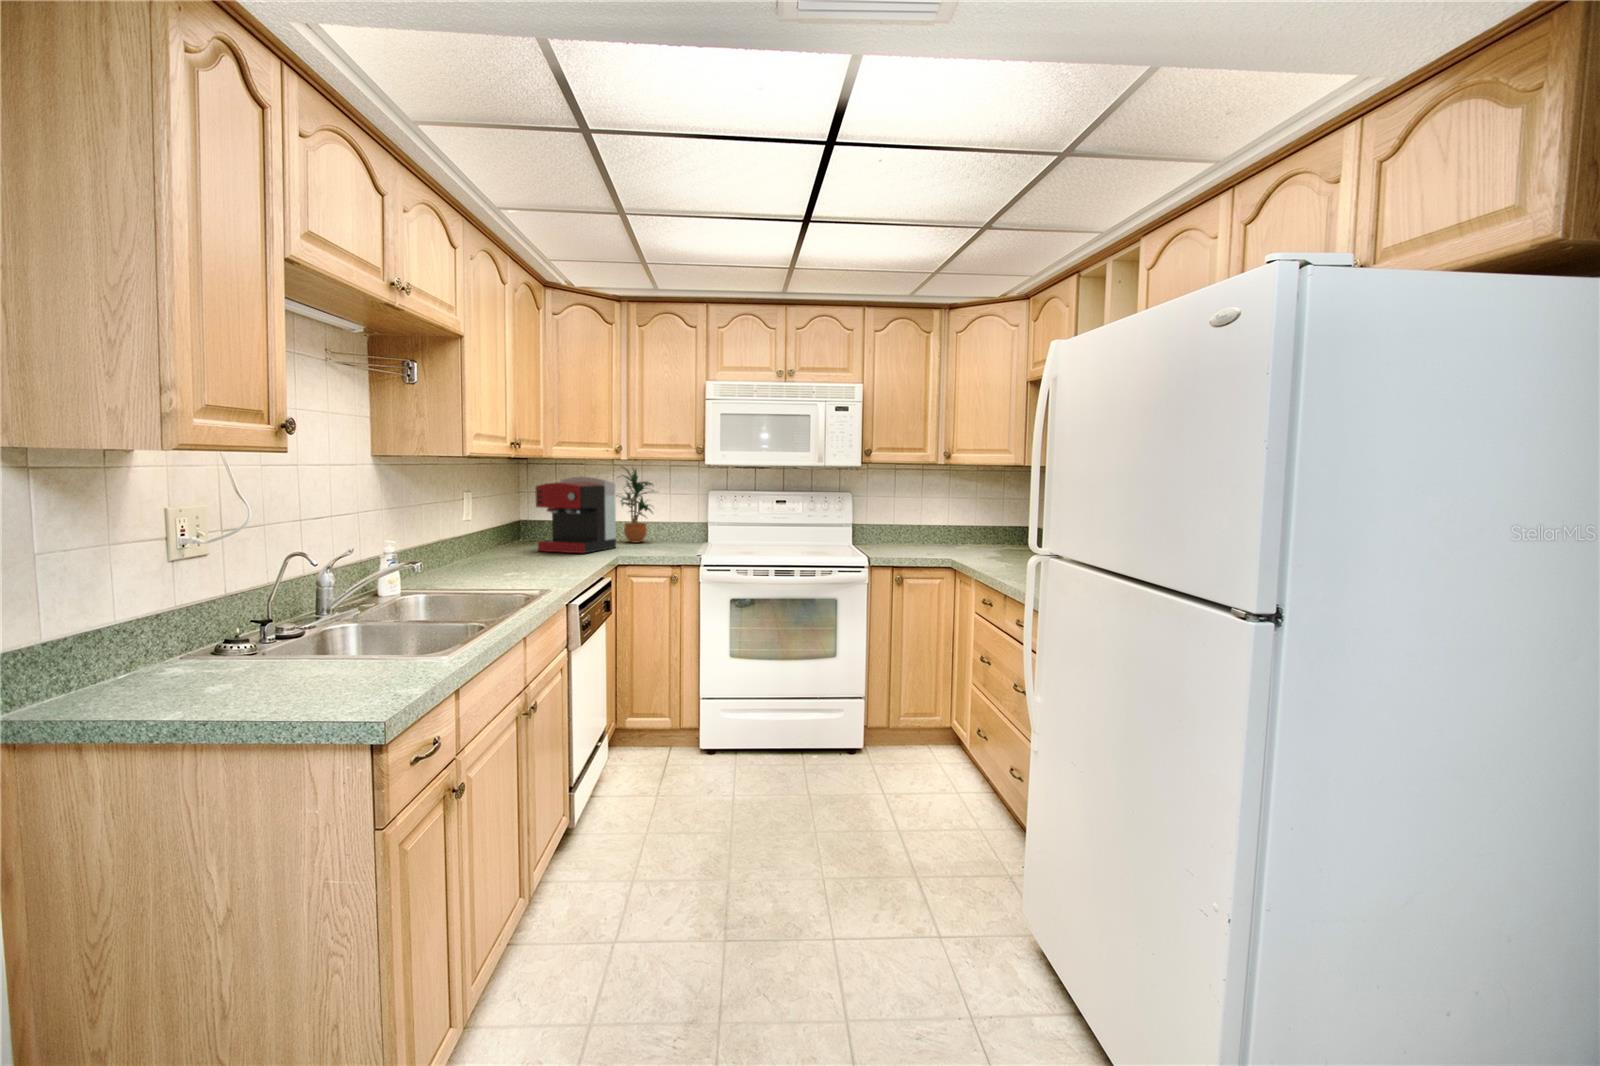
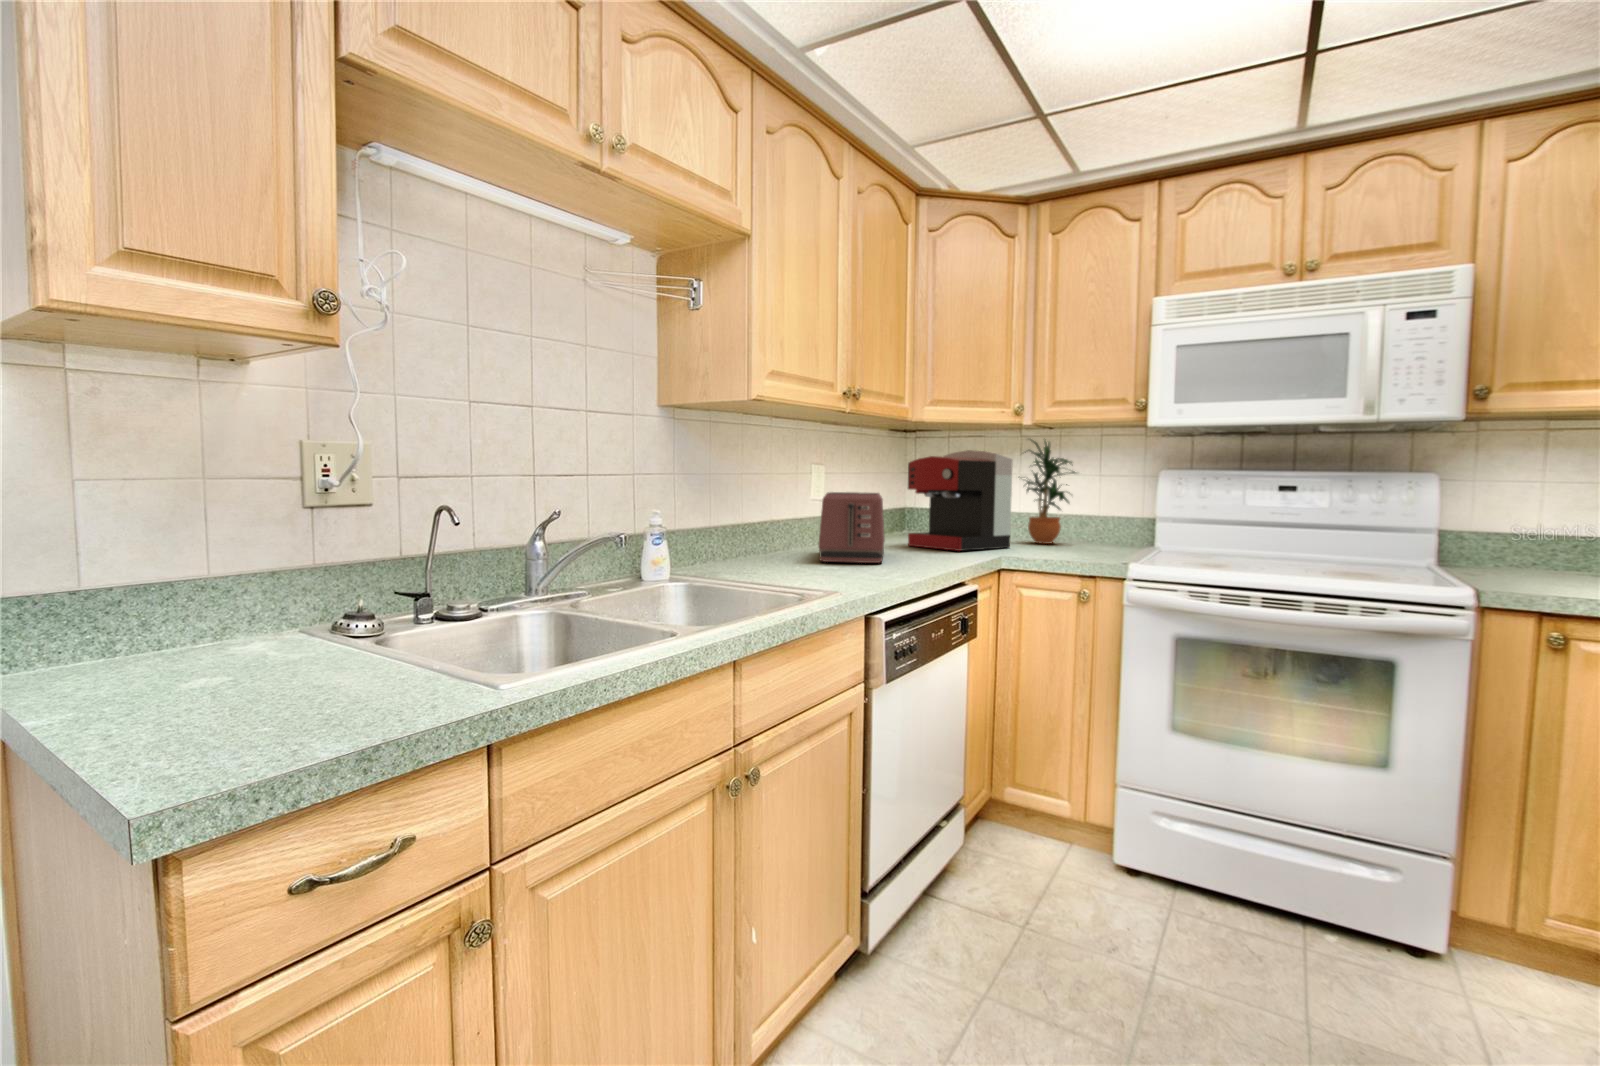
toaster: none [477,513,538,571] -> present [819,492,885,563]

